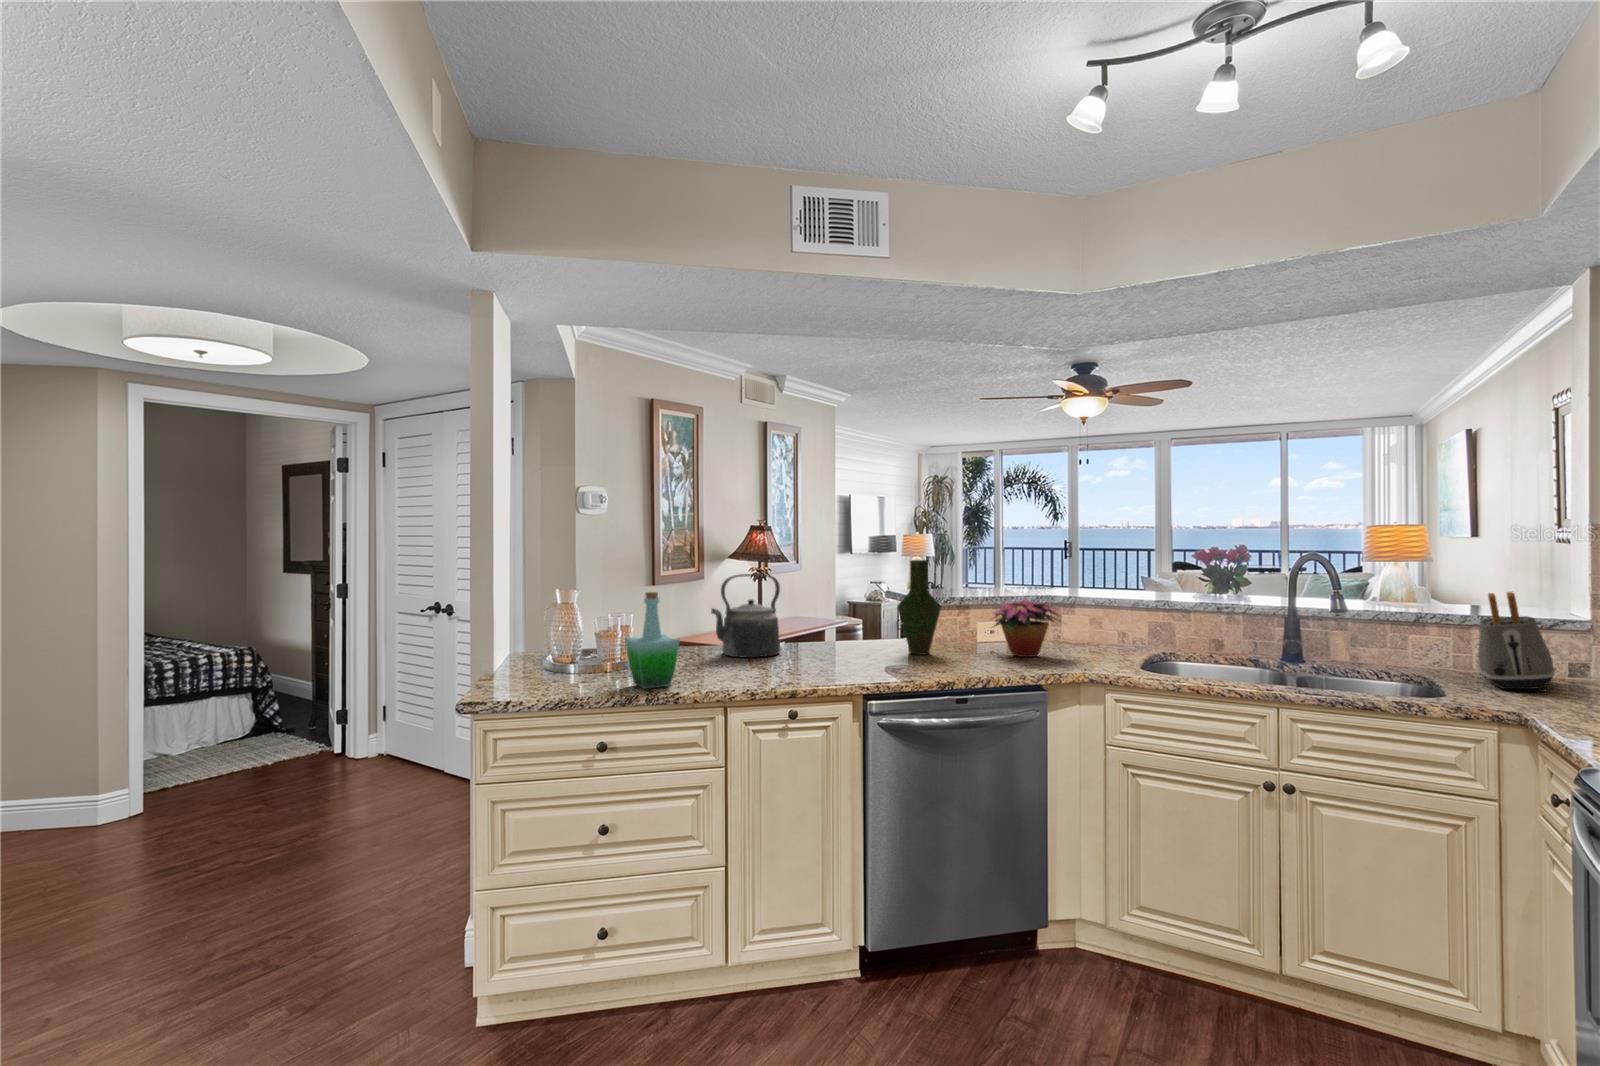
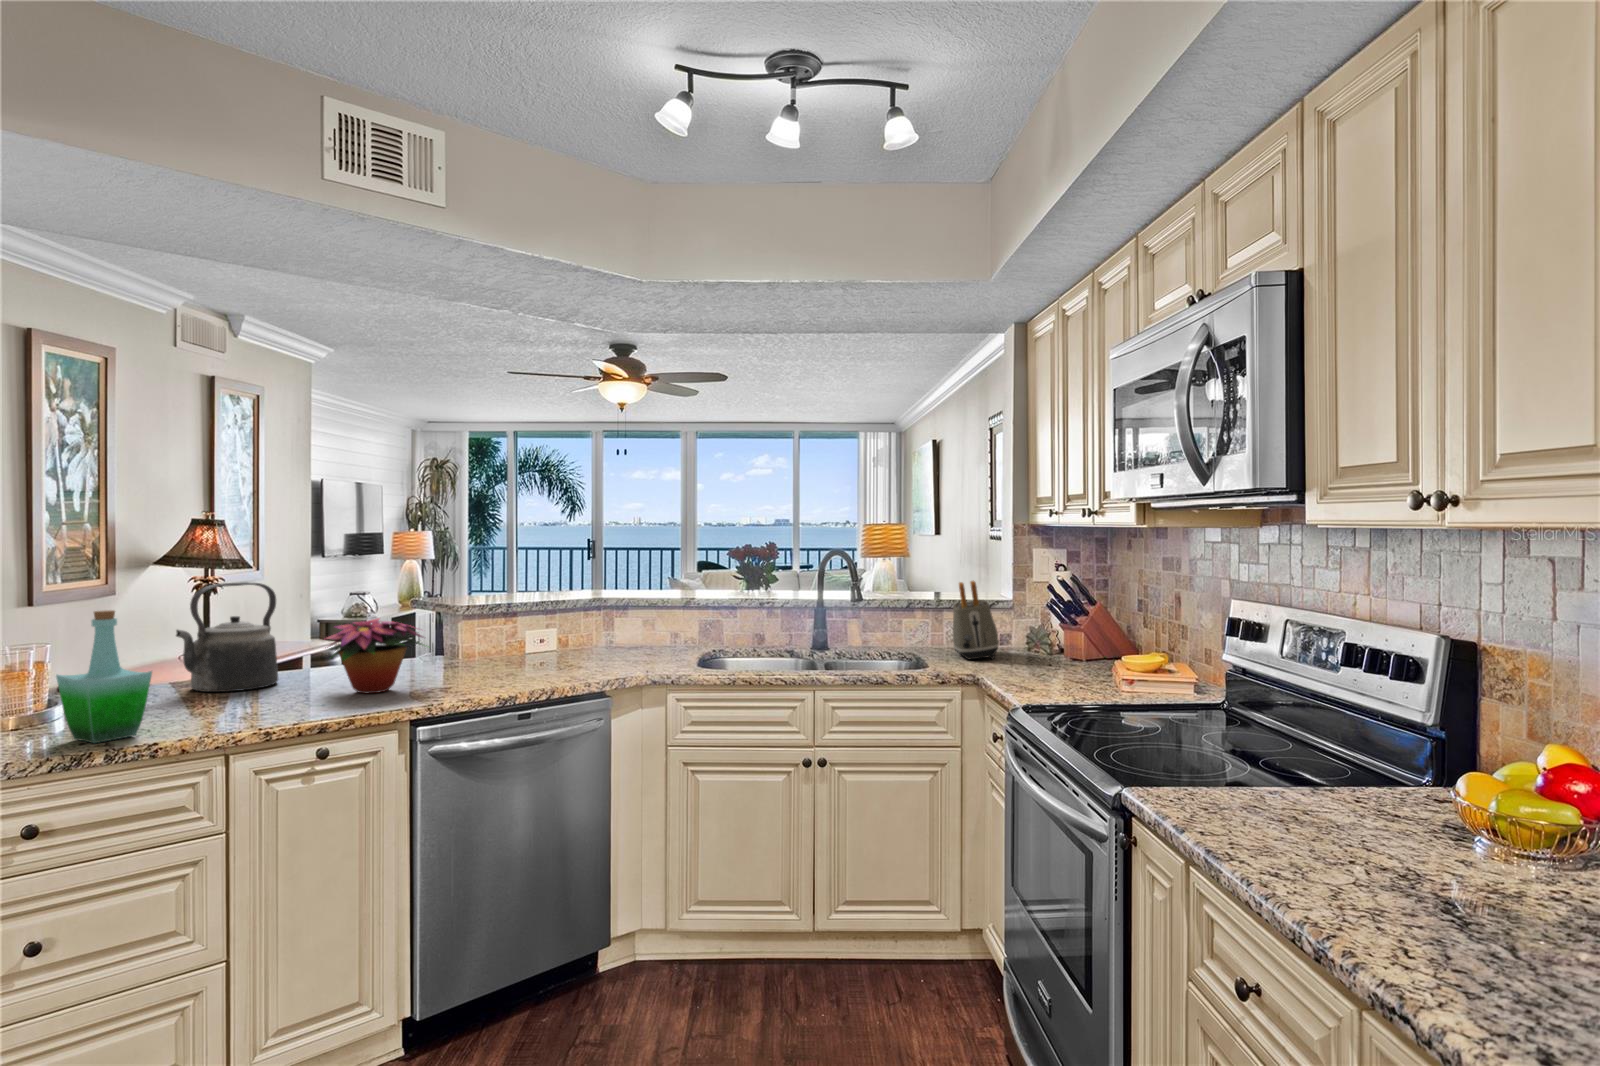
vase: present [897,560,941,655] -> none [435,561,489,671]
flower arrangement: present [992,600,1060,657] -> present [325,618,423,693]

